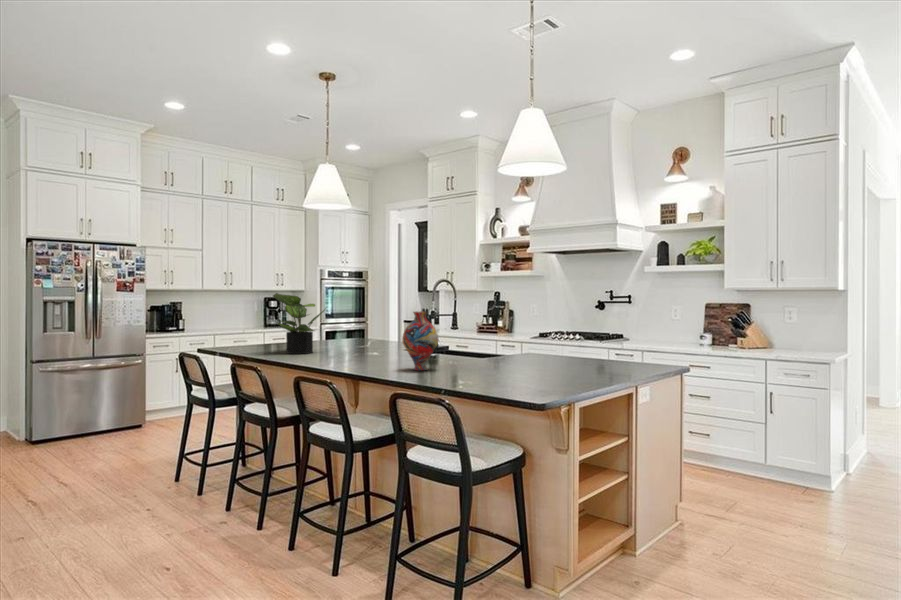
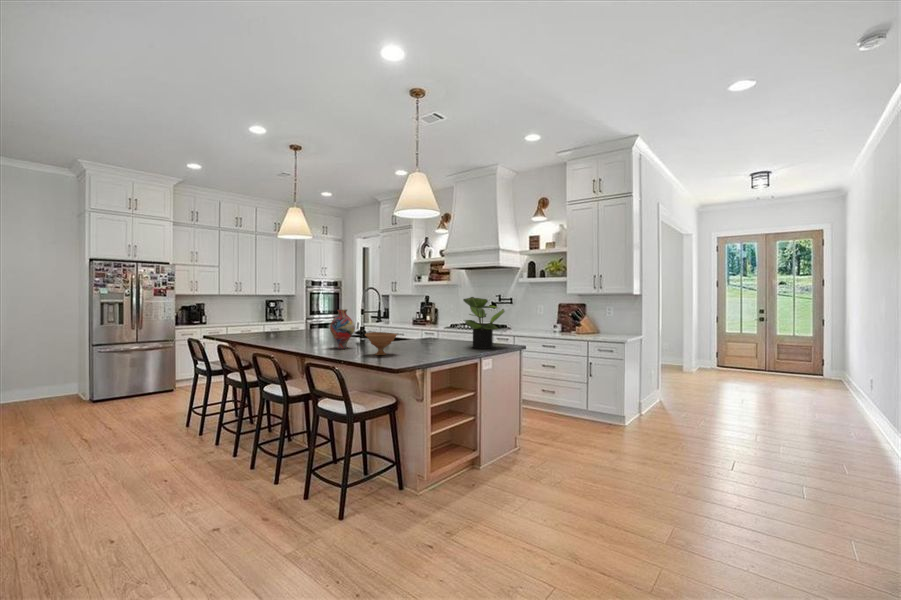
potted plant: present [273,293,326,354] -> present [463,297,504,349]
bowl: none [468,346,518,381] -> present [365,332,397,355]

